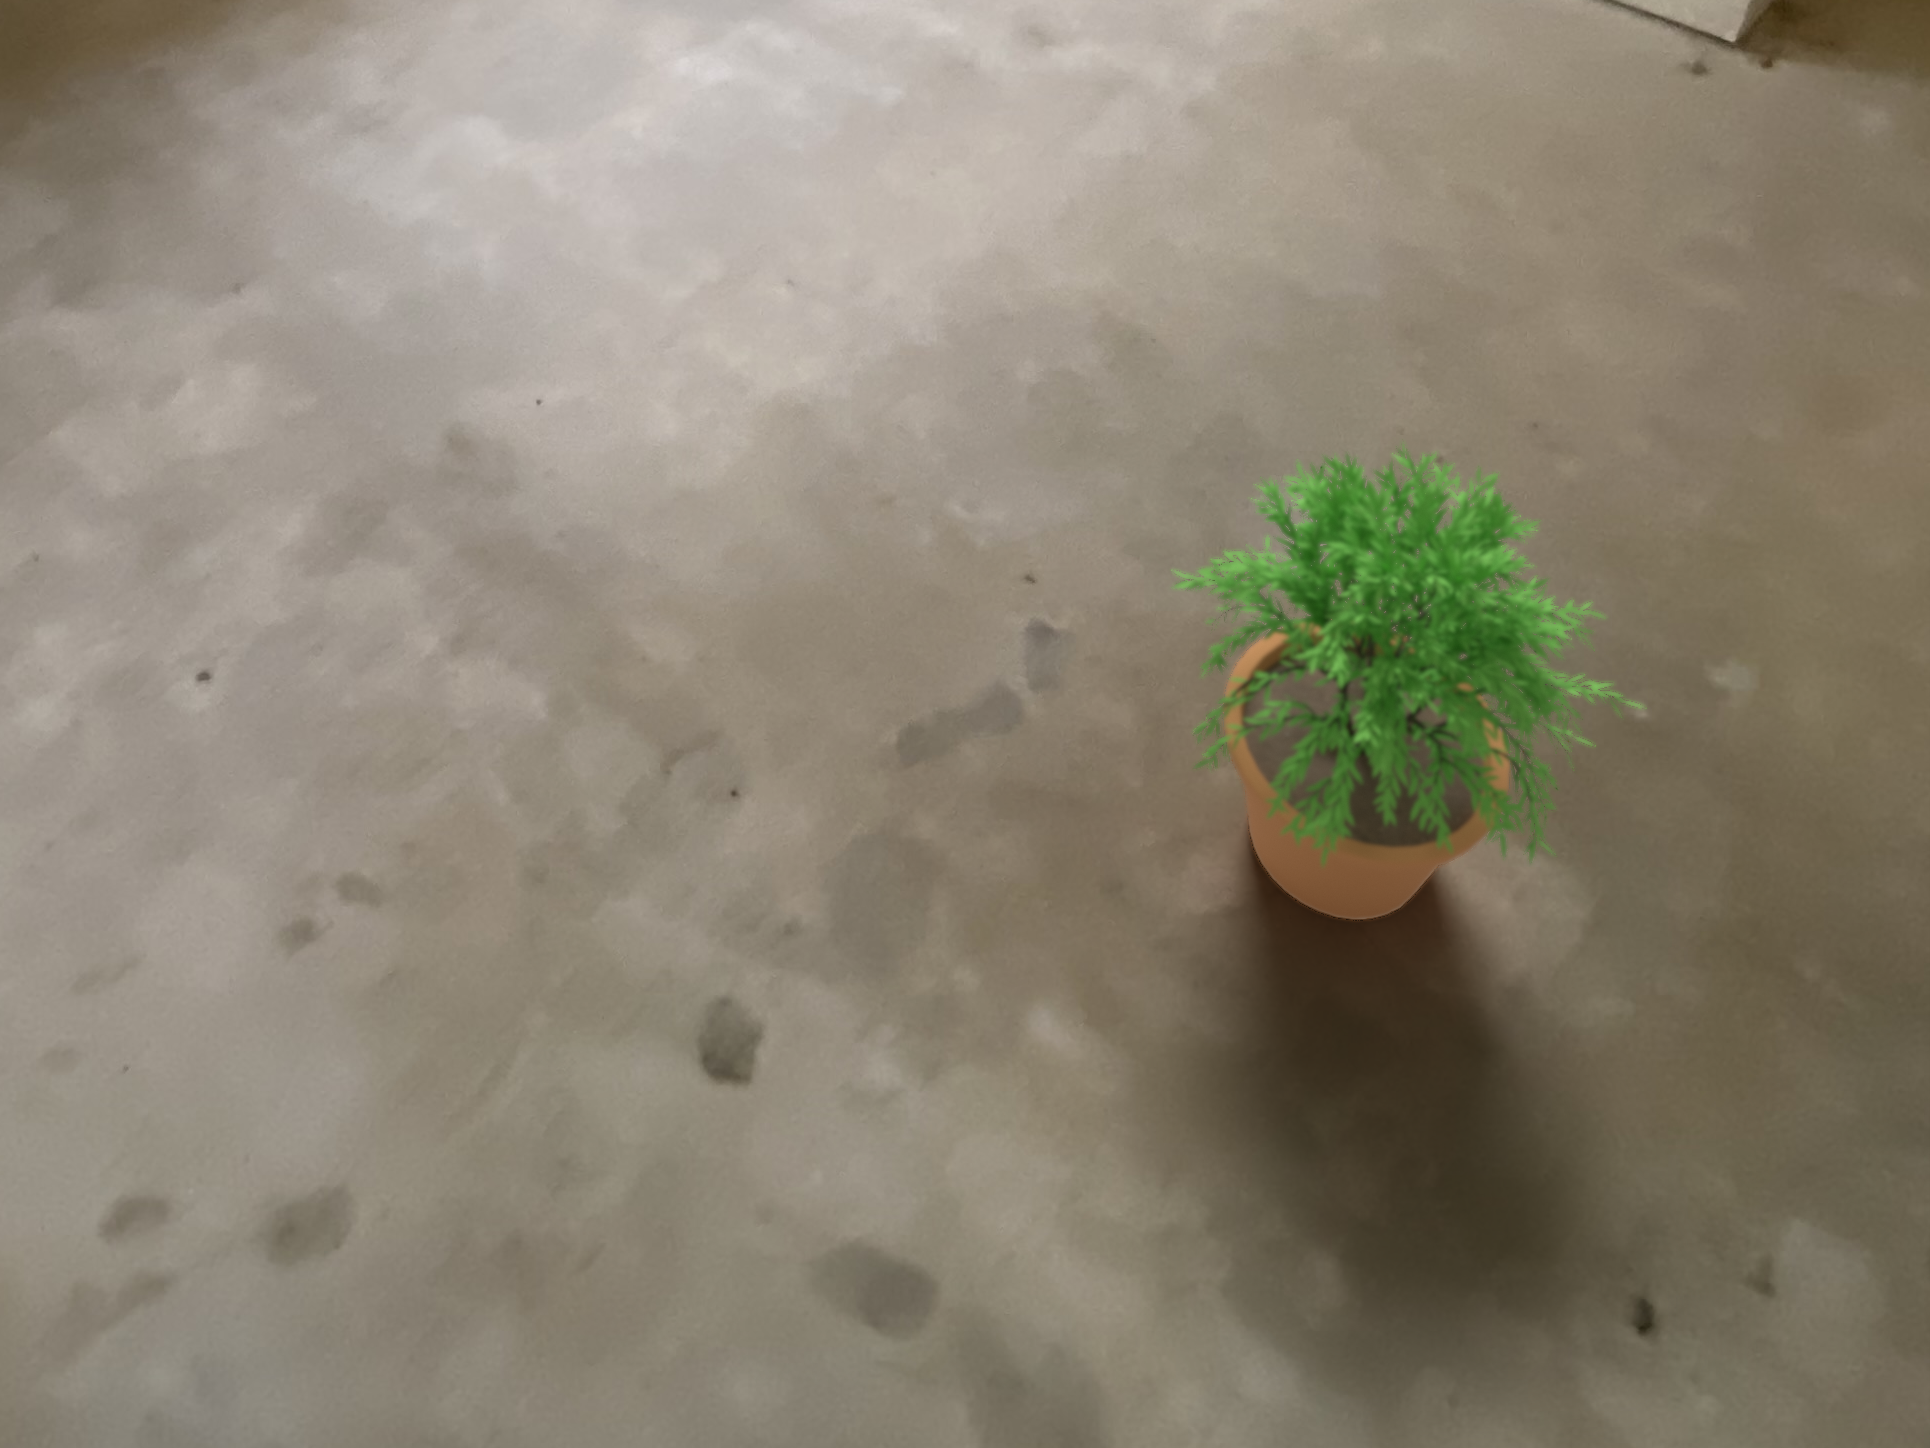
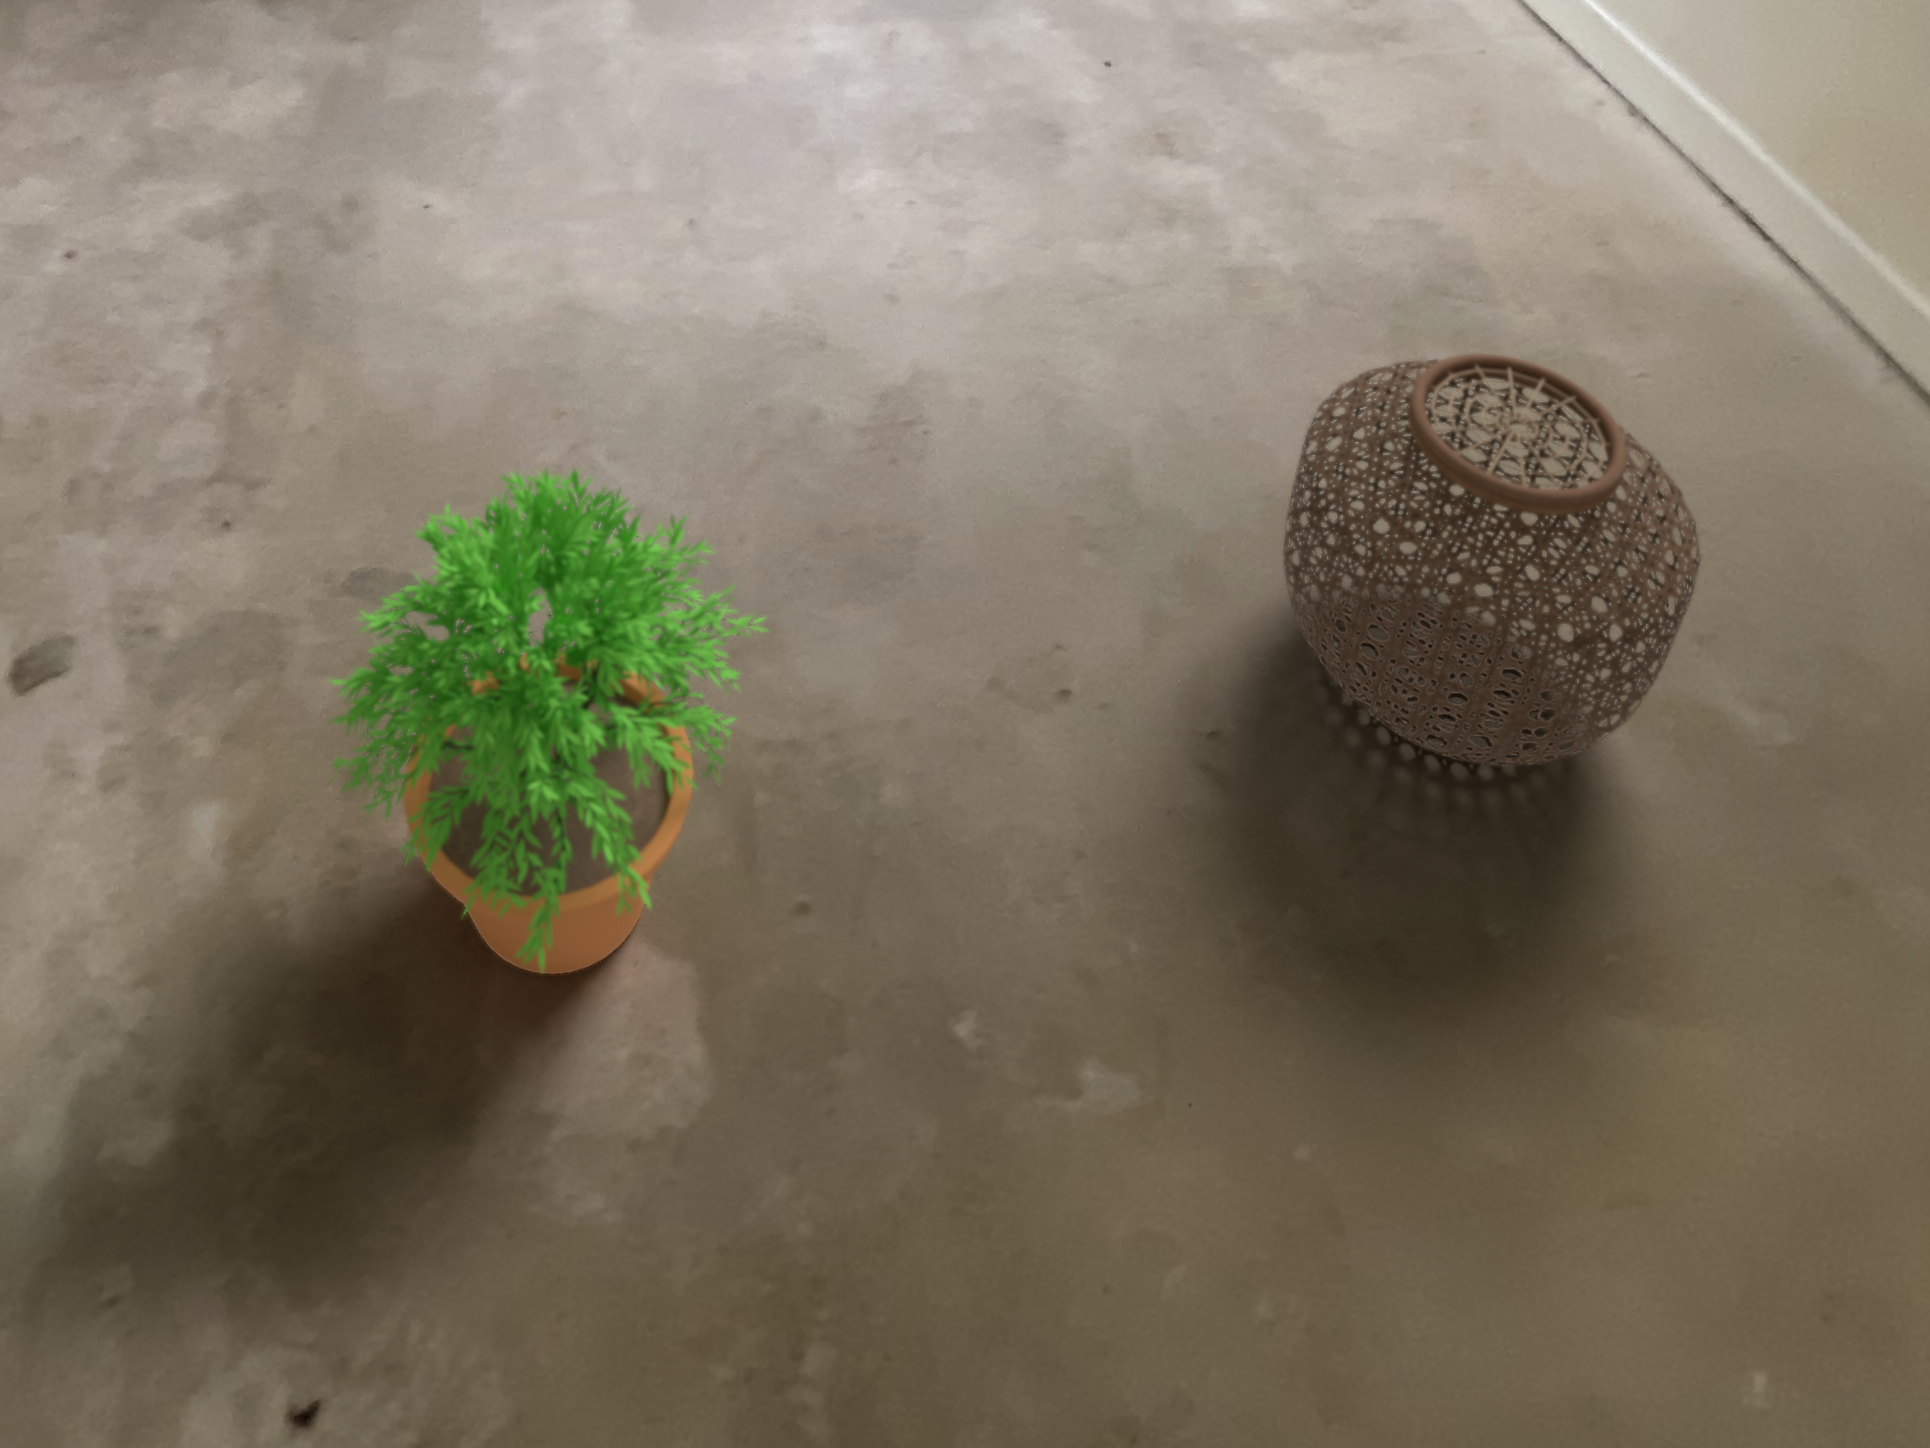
woven basket: none [1474,47,1796,356] -> present [1283,353,1700,766]

